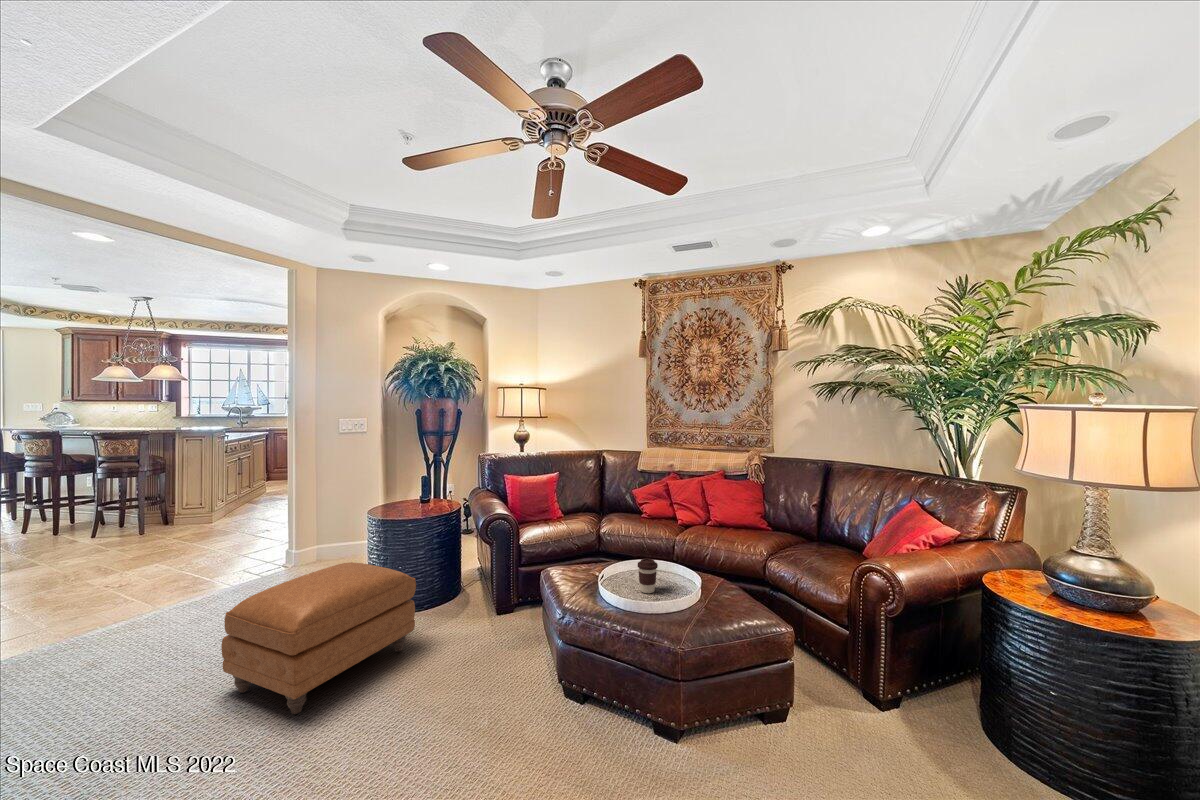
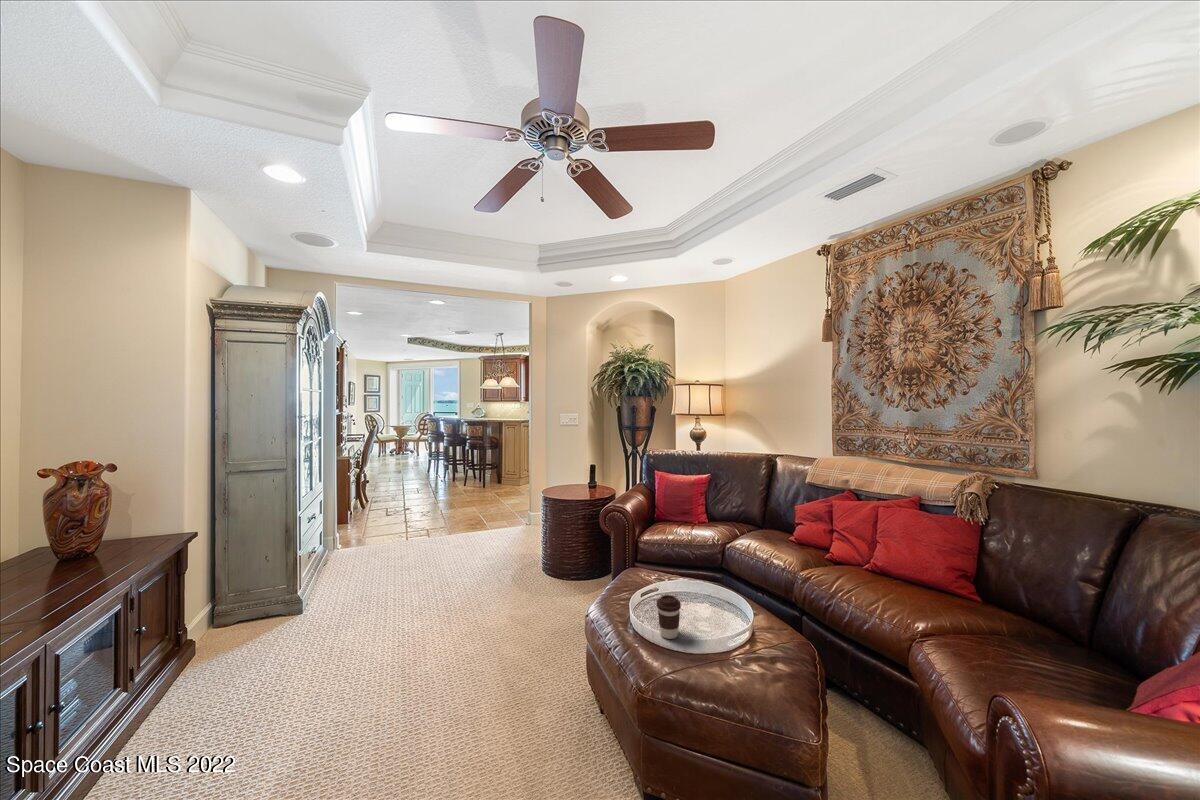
ottoman: present [221,562,416,714] -> none [413,532,530,636]

